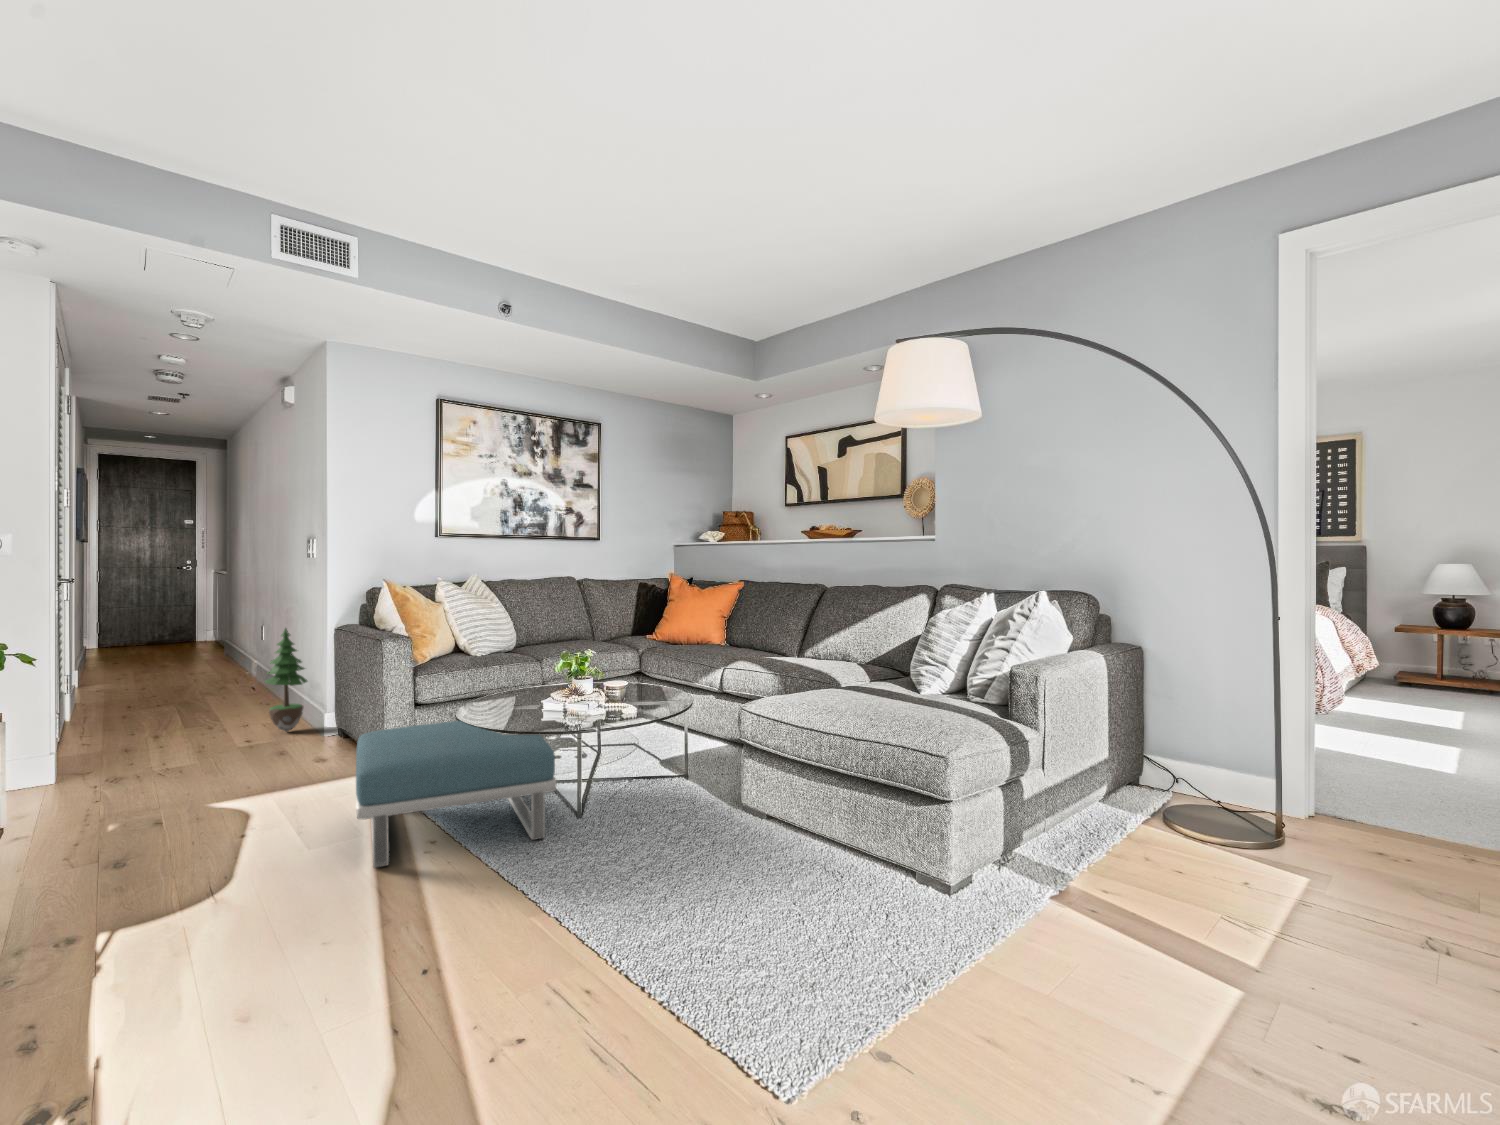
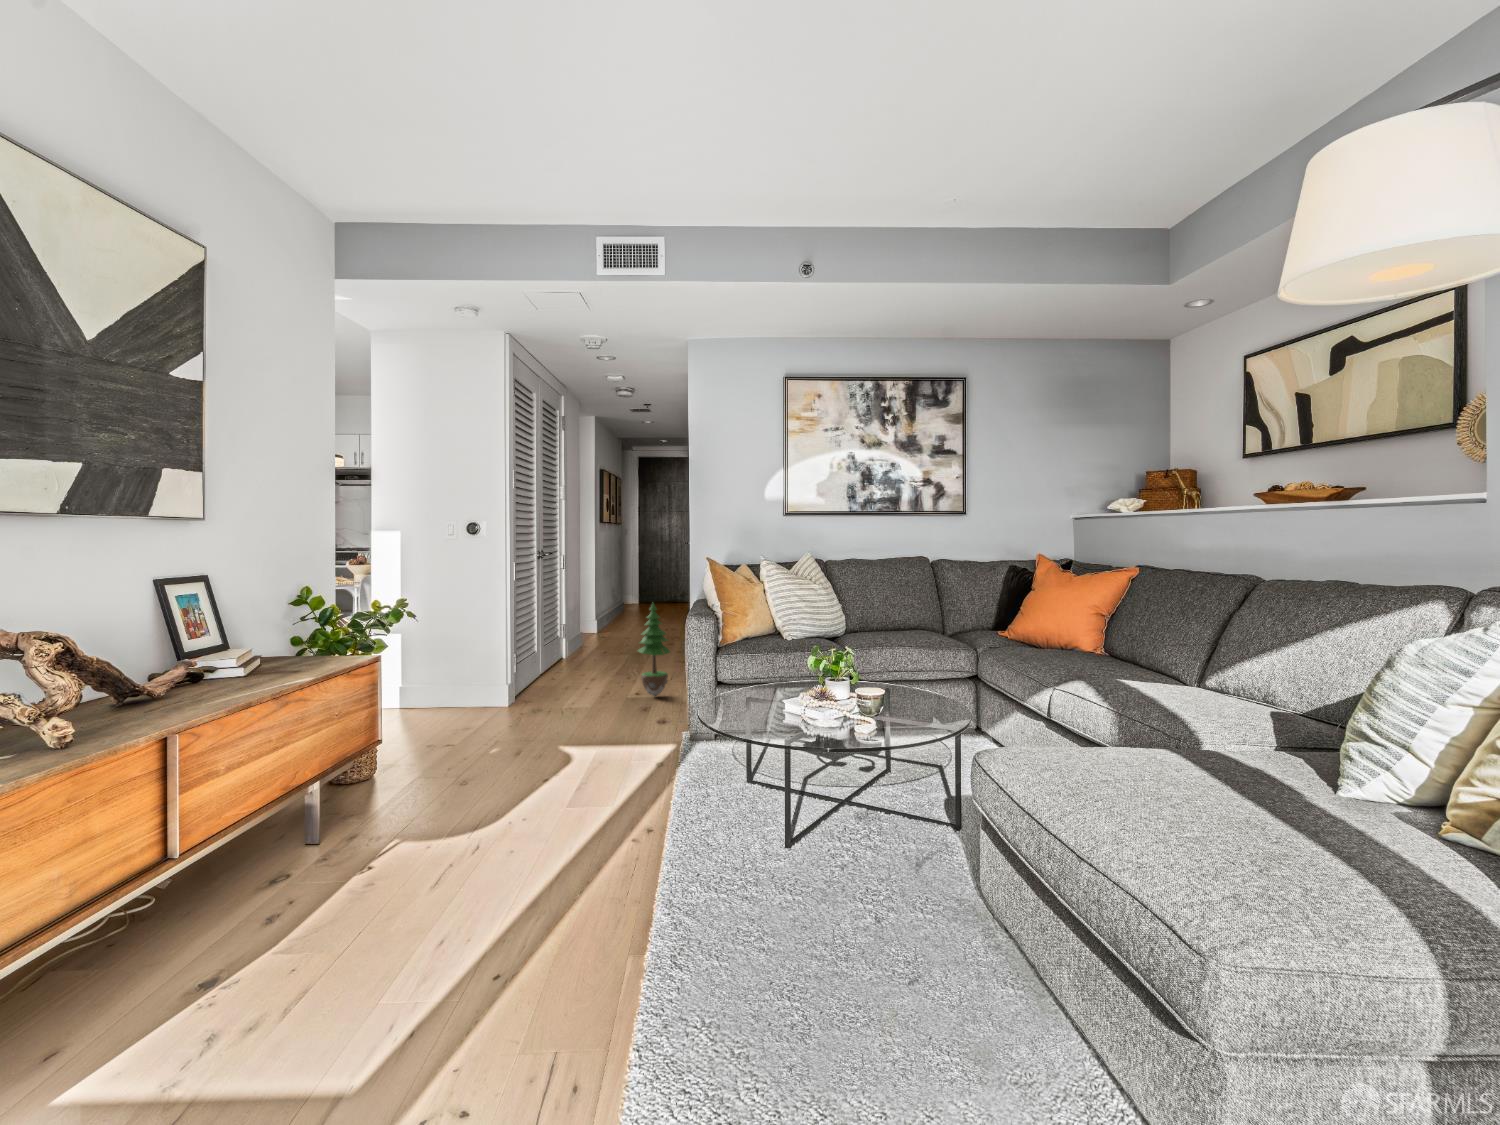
footstool: present [356,721,557,868] -> none [531,716,774,886]

